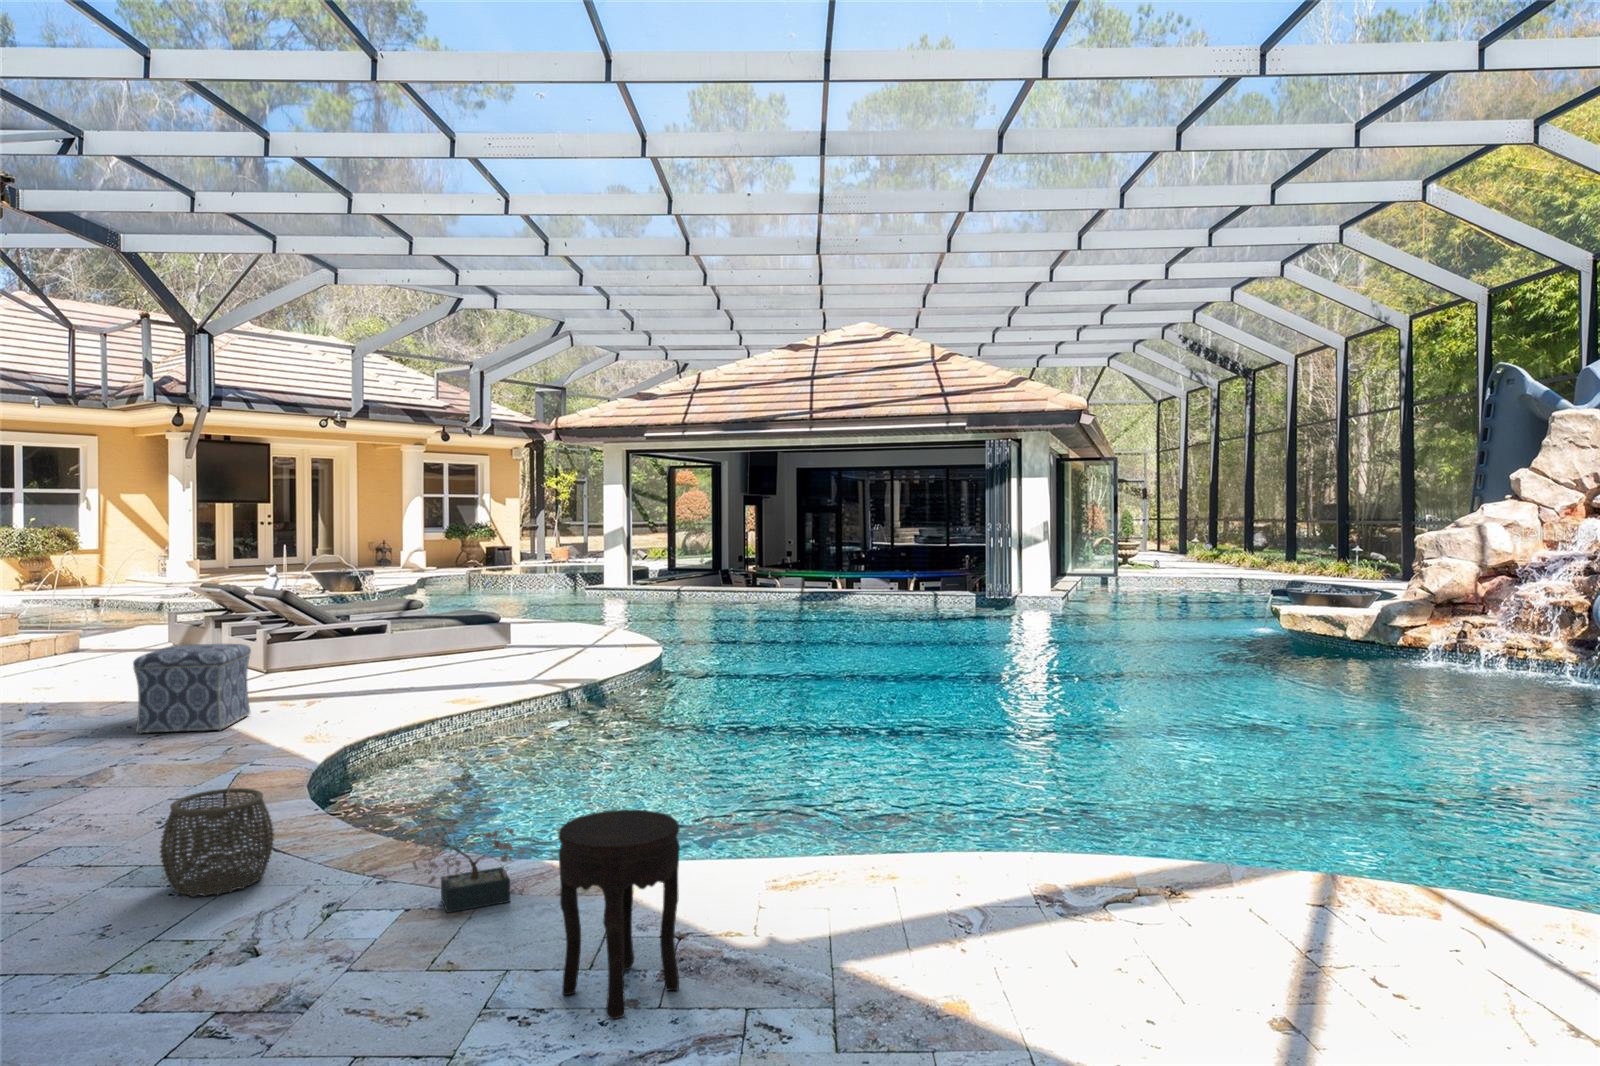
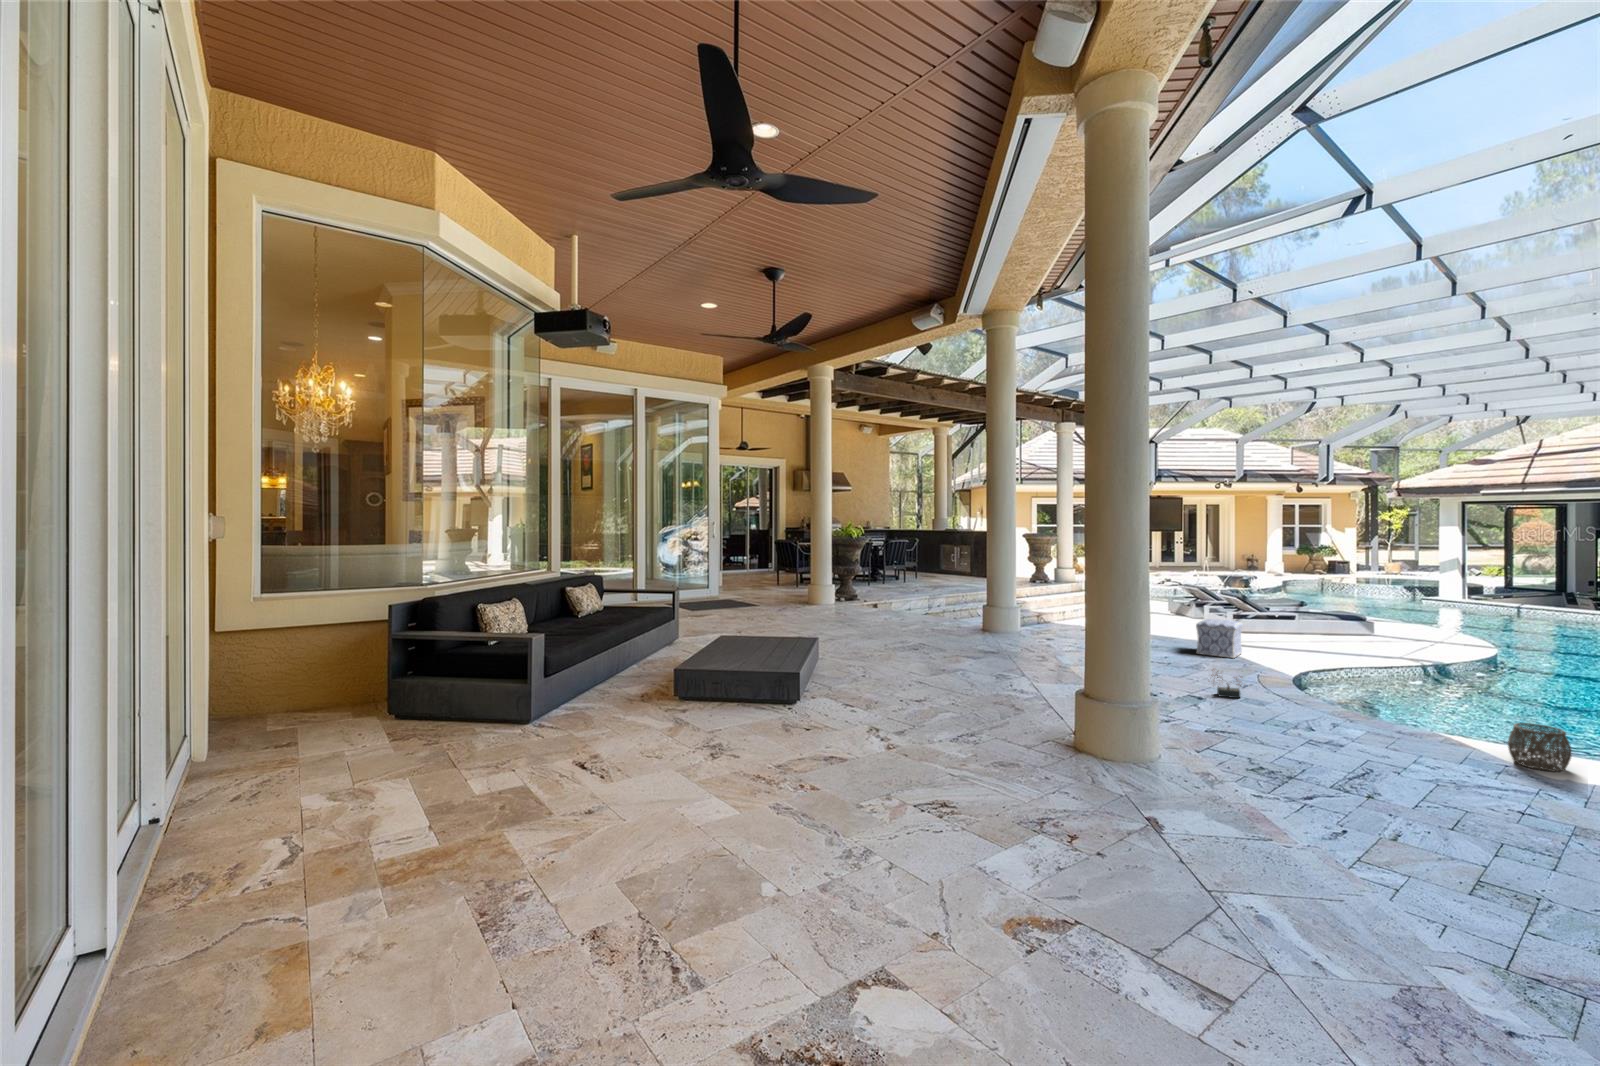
woven basket: present [160,788,274,897] -> present [1508,723,1572,772]
side table: present [558,810,680,1019] -> none [1454,711,1514,782]
decorative plant: present [413,817,524,913] -> present [1211,669,1241,698]

